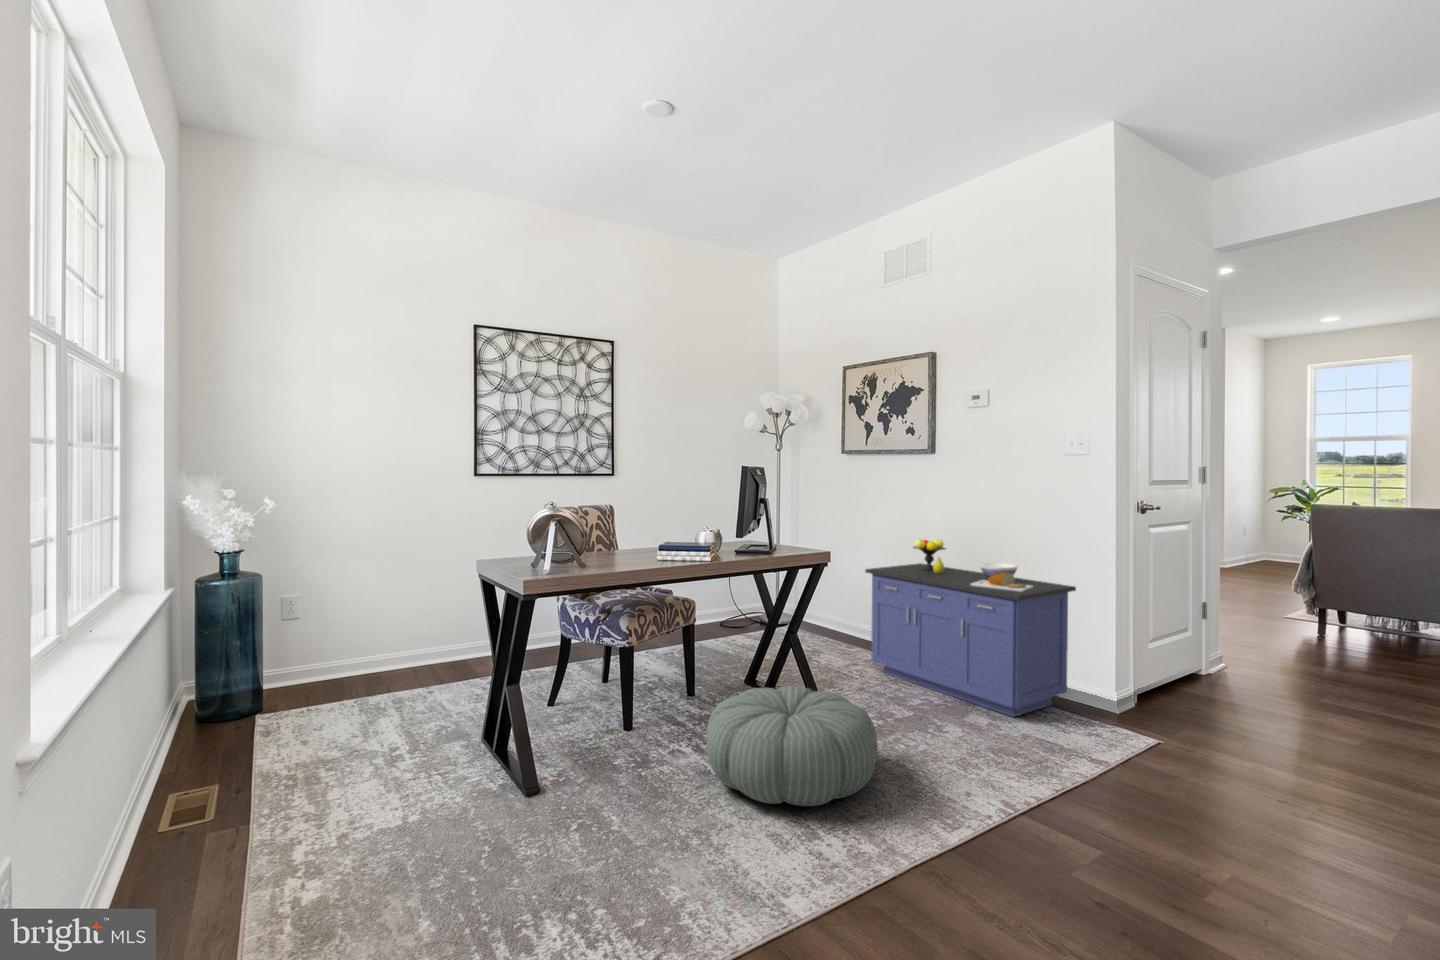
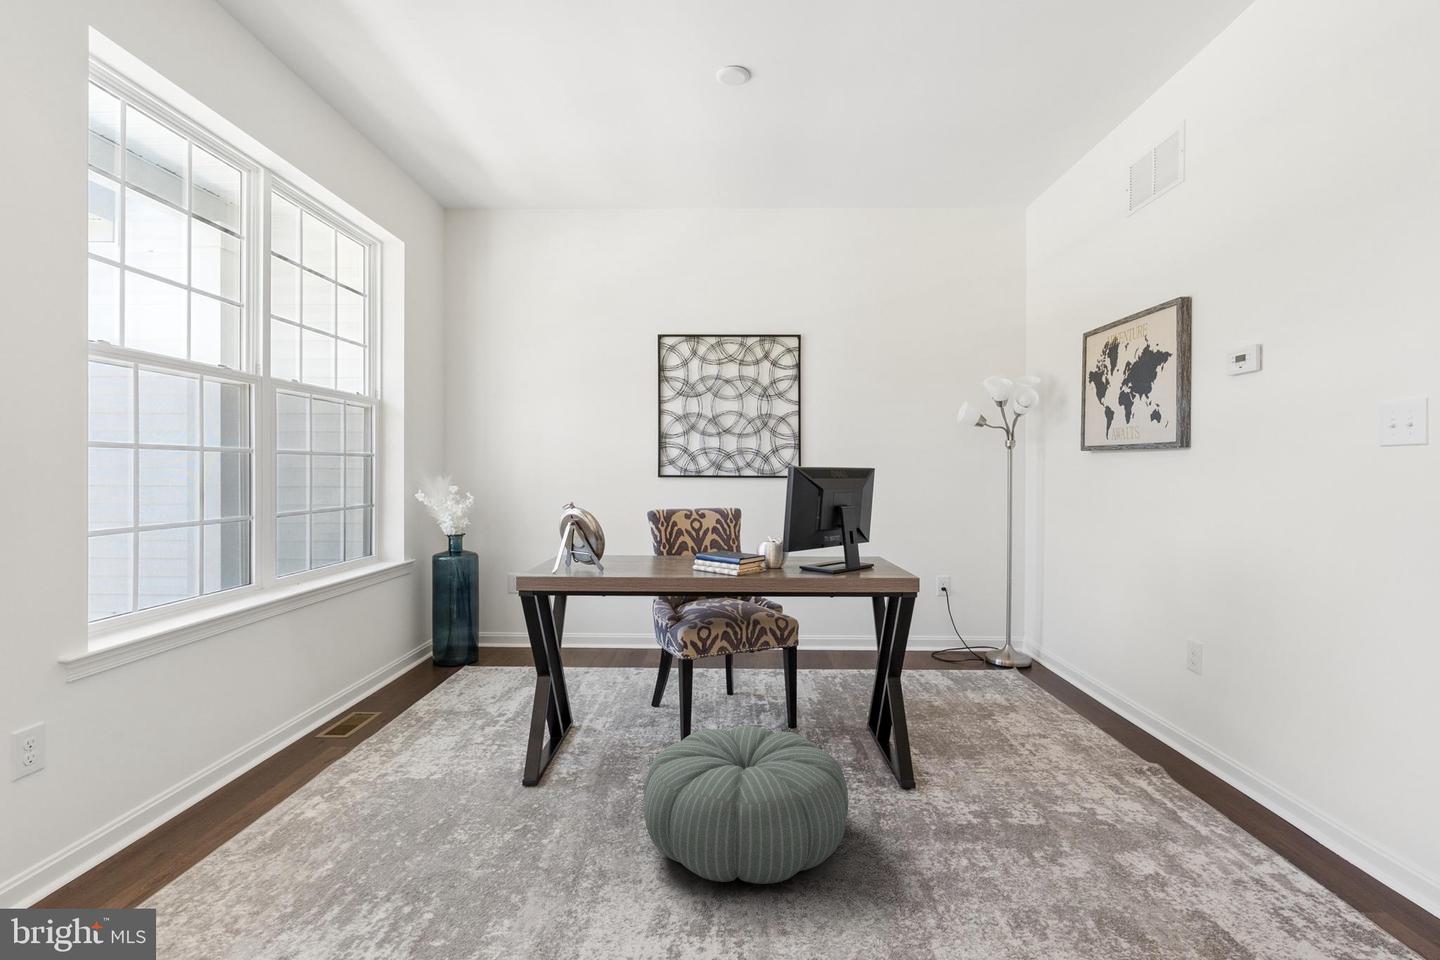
storage cabinet: present [865,539,1076,717] -> none [1033,572,1342,872]

